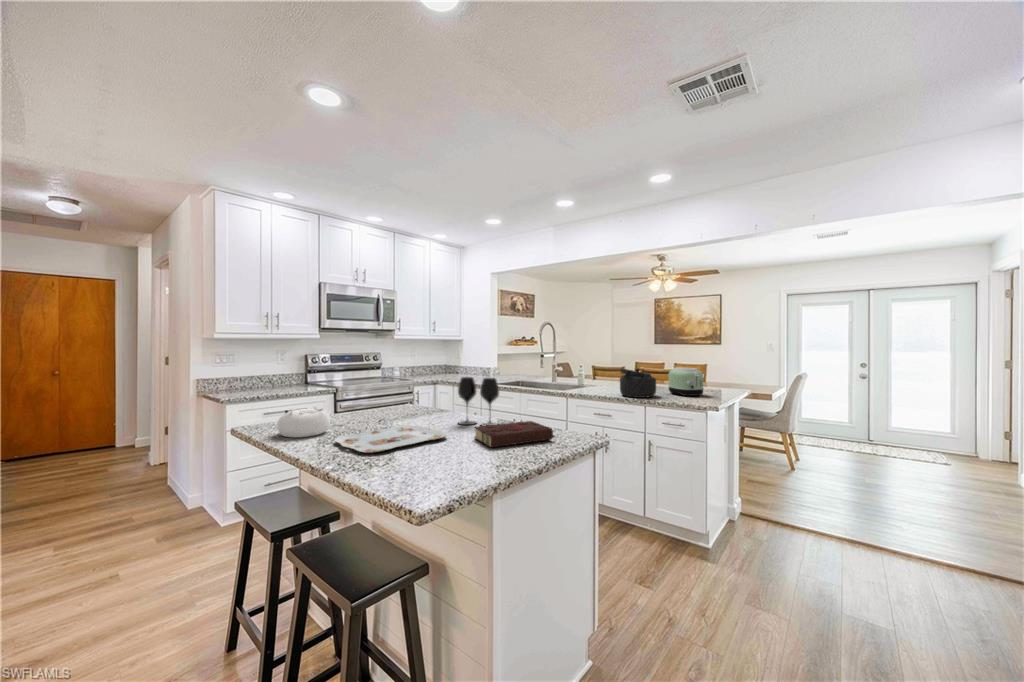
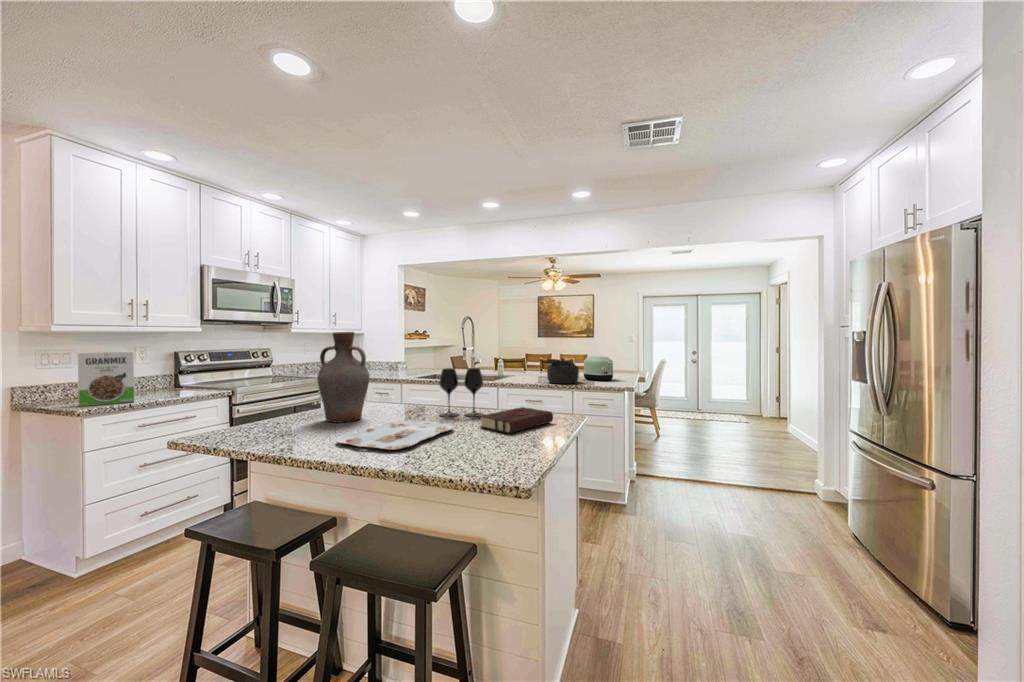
vase: none [353,340,399,423] -> present [317,332,369,423]
cereal box: none [229,354,265,396] -> present [78,352,135,406]
decorative bowl: present [277,407,330,437] -> none [247,408,310,444]

